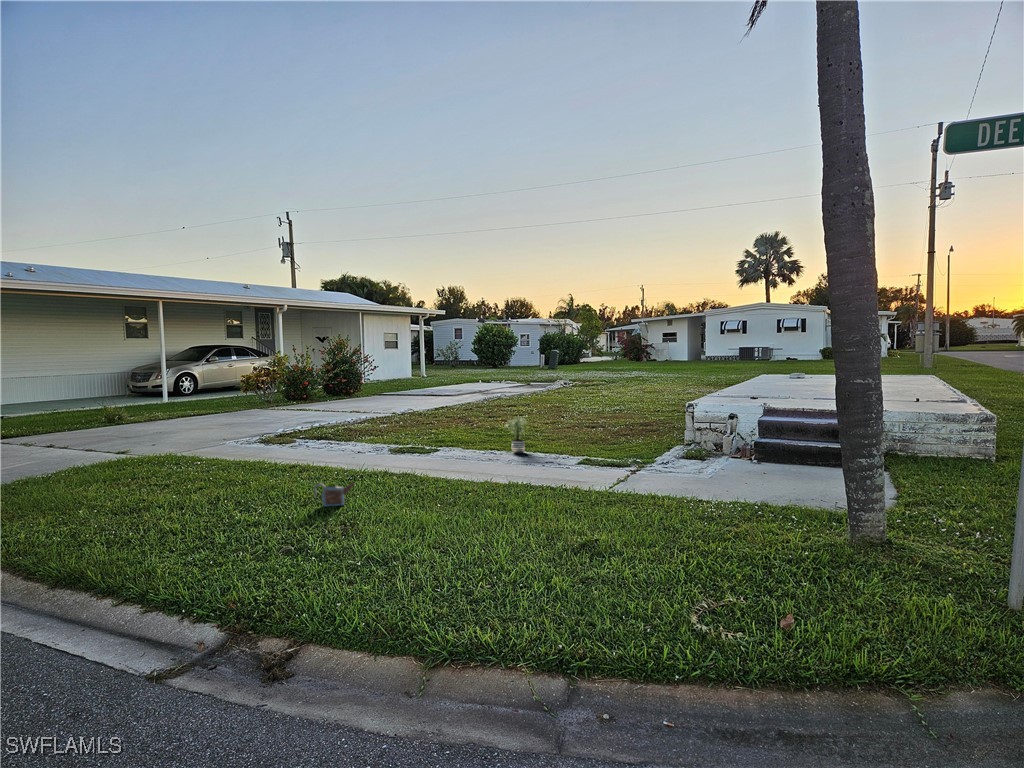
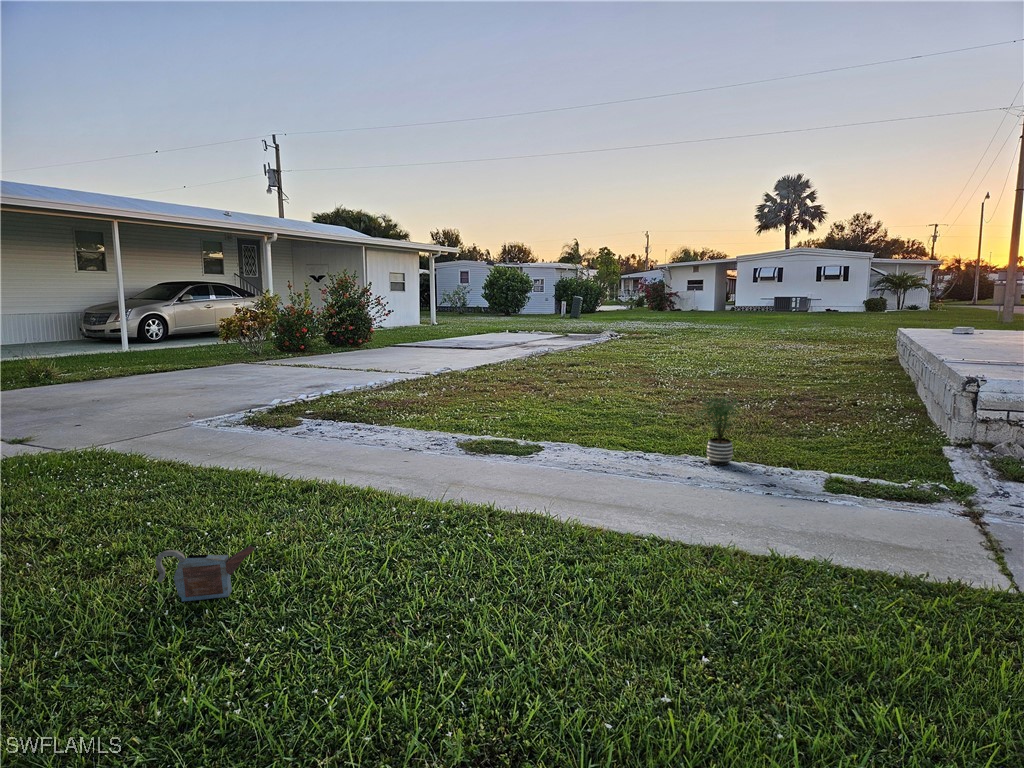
watering can: present [314,483,355,506] -> present [155,546,255,602]

